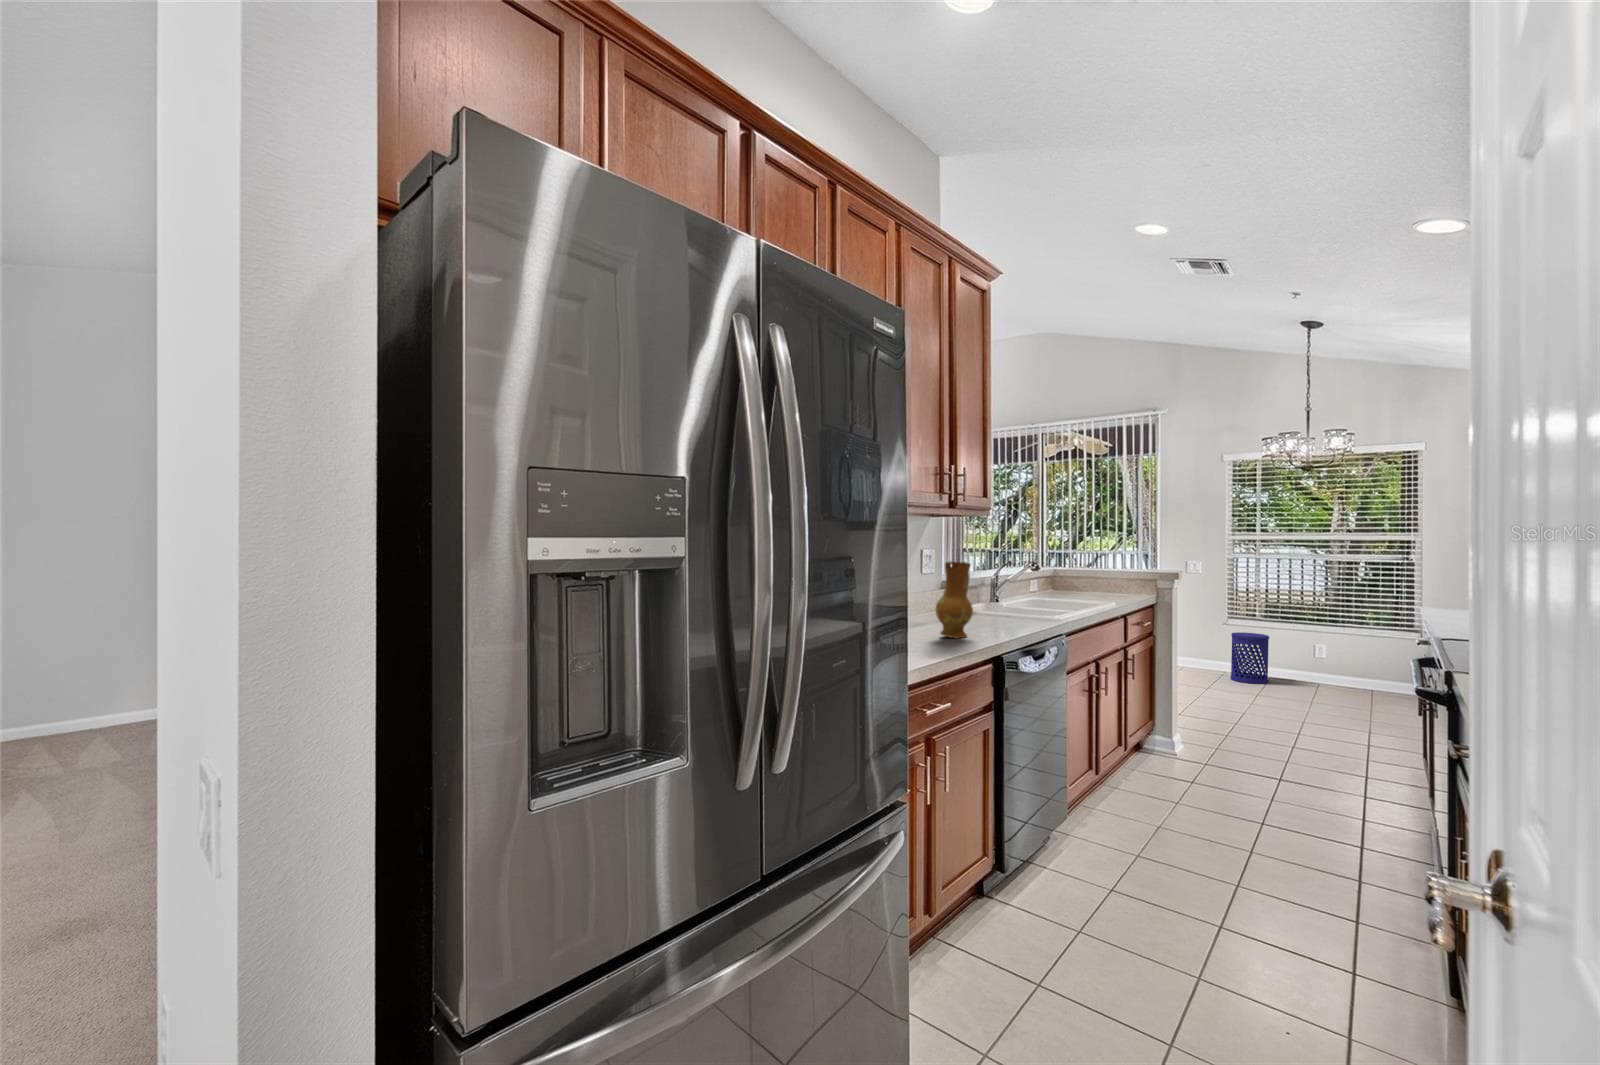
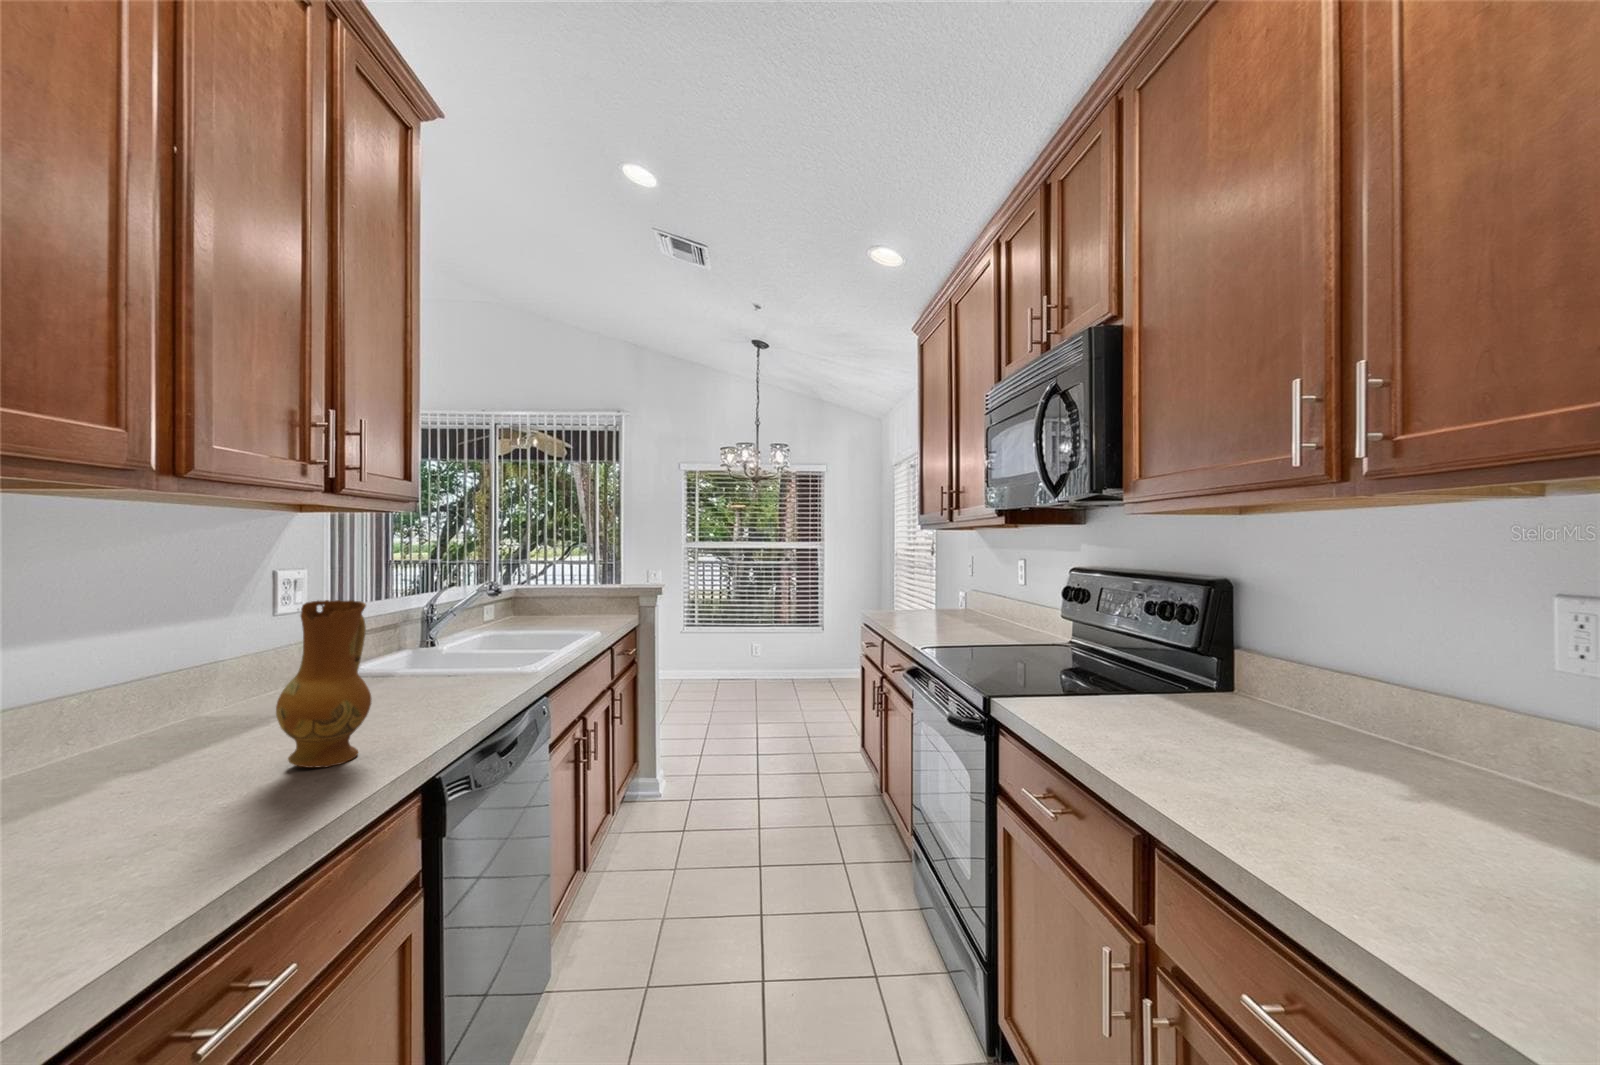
waste bin: present [1231,632,1269,684] -> none [684,637,716,686]

